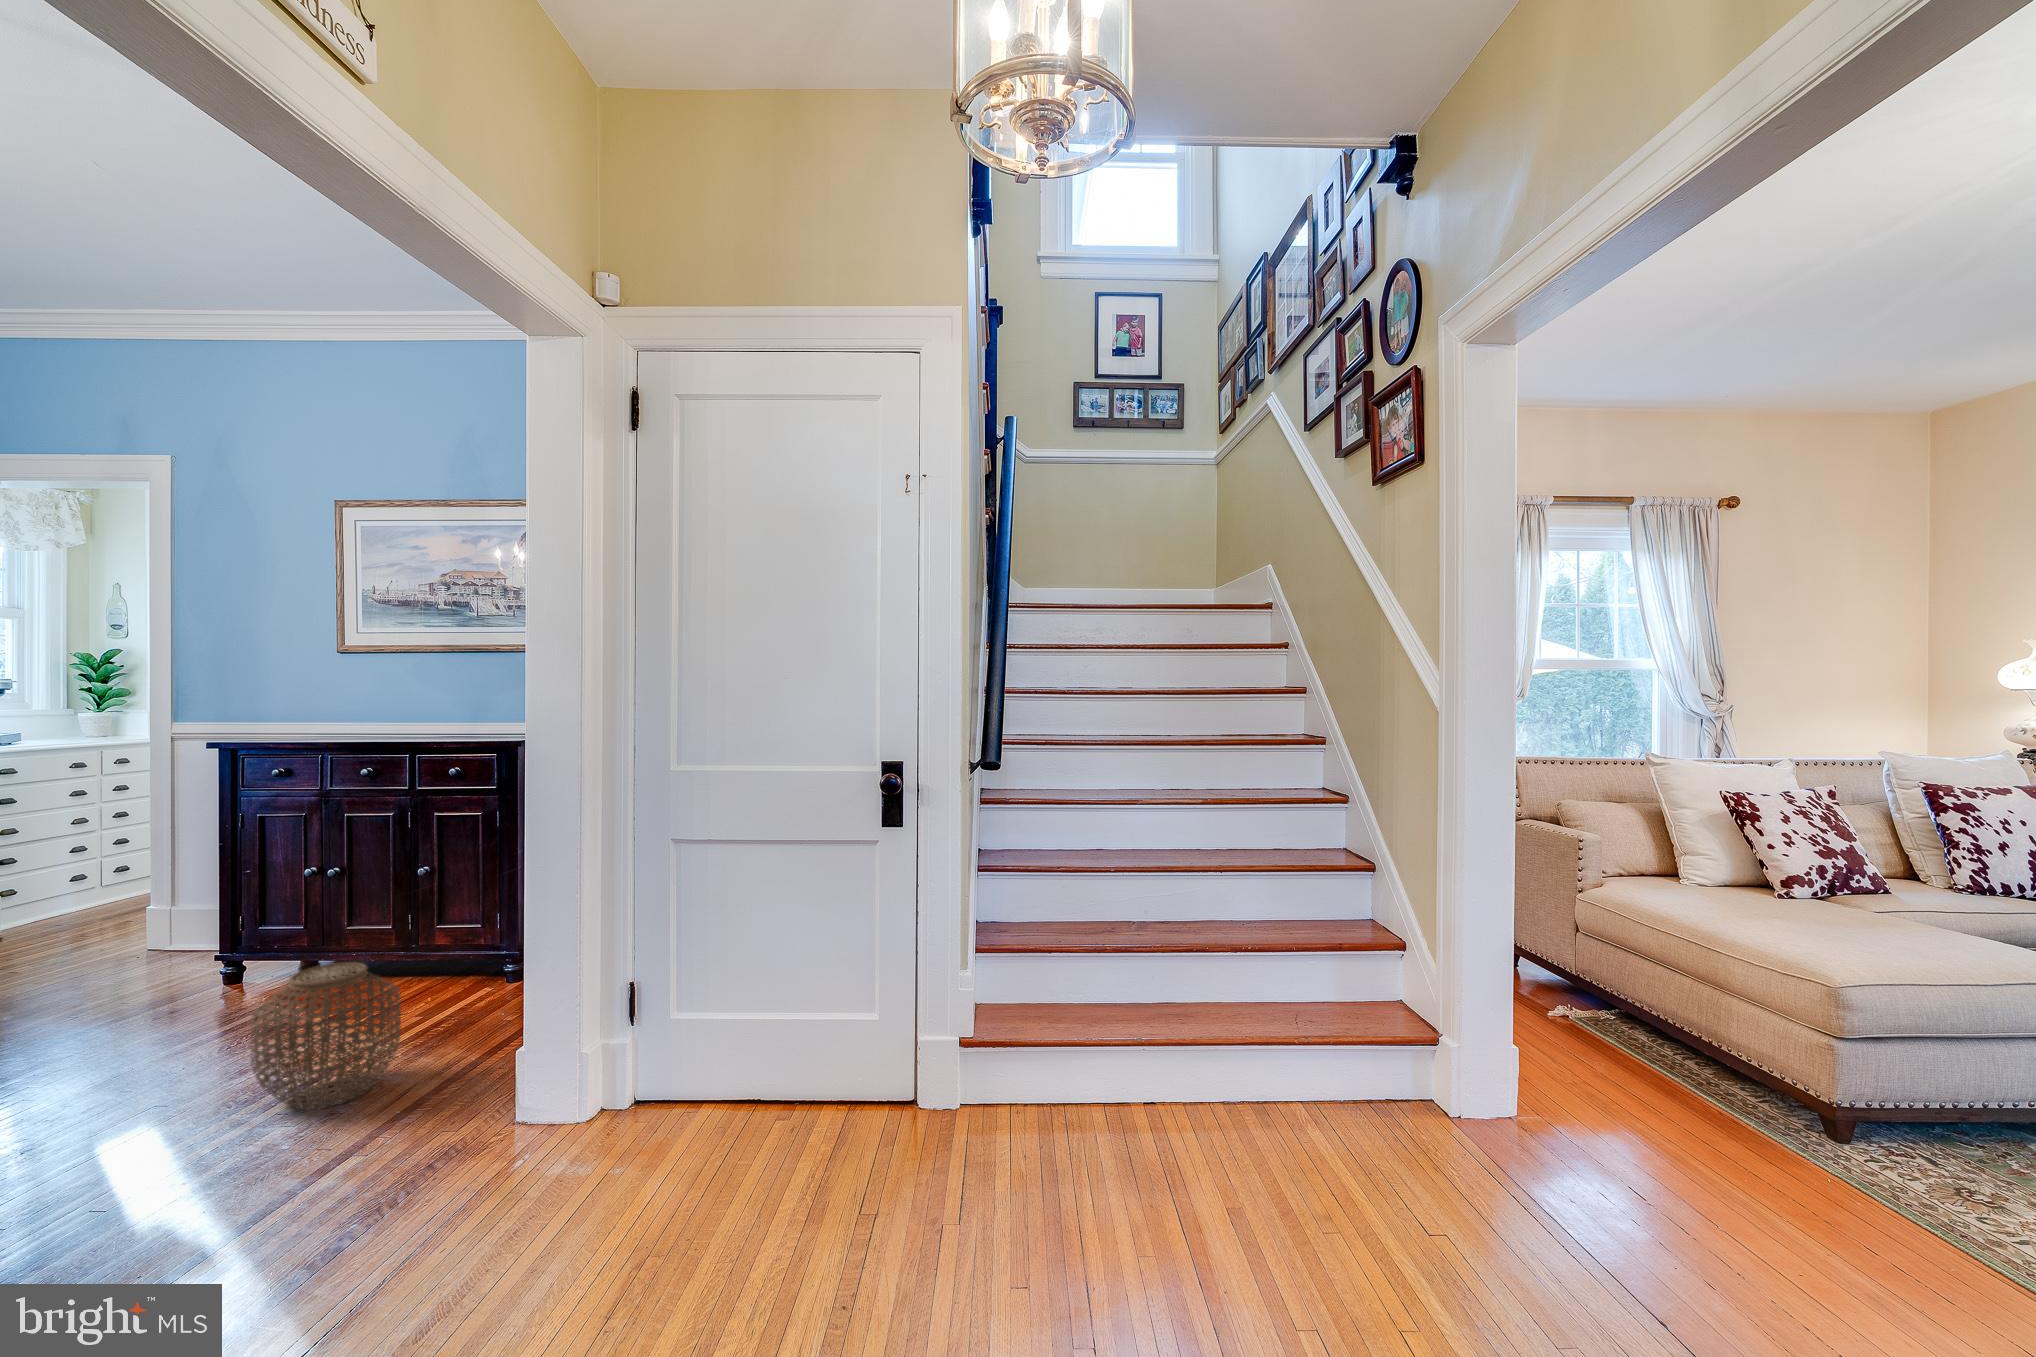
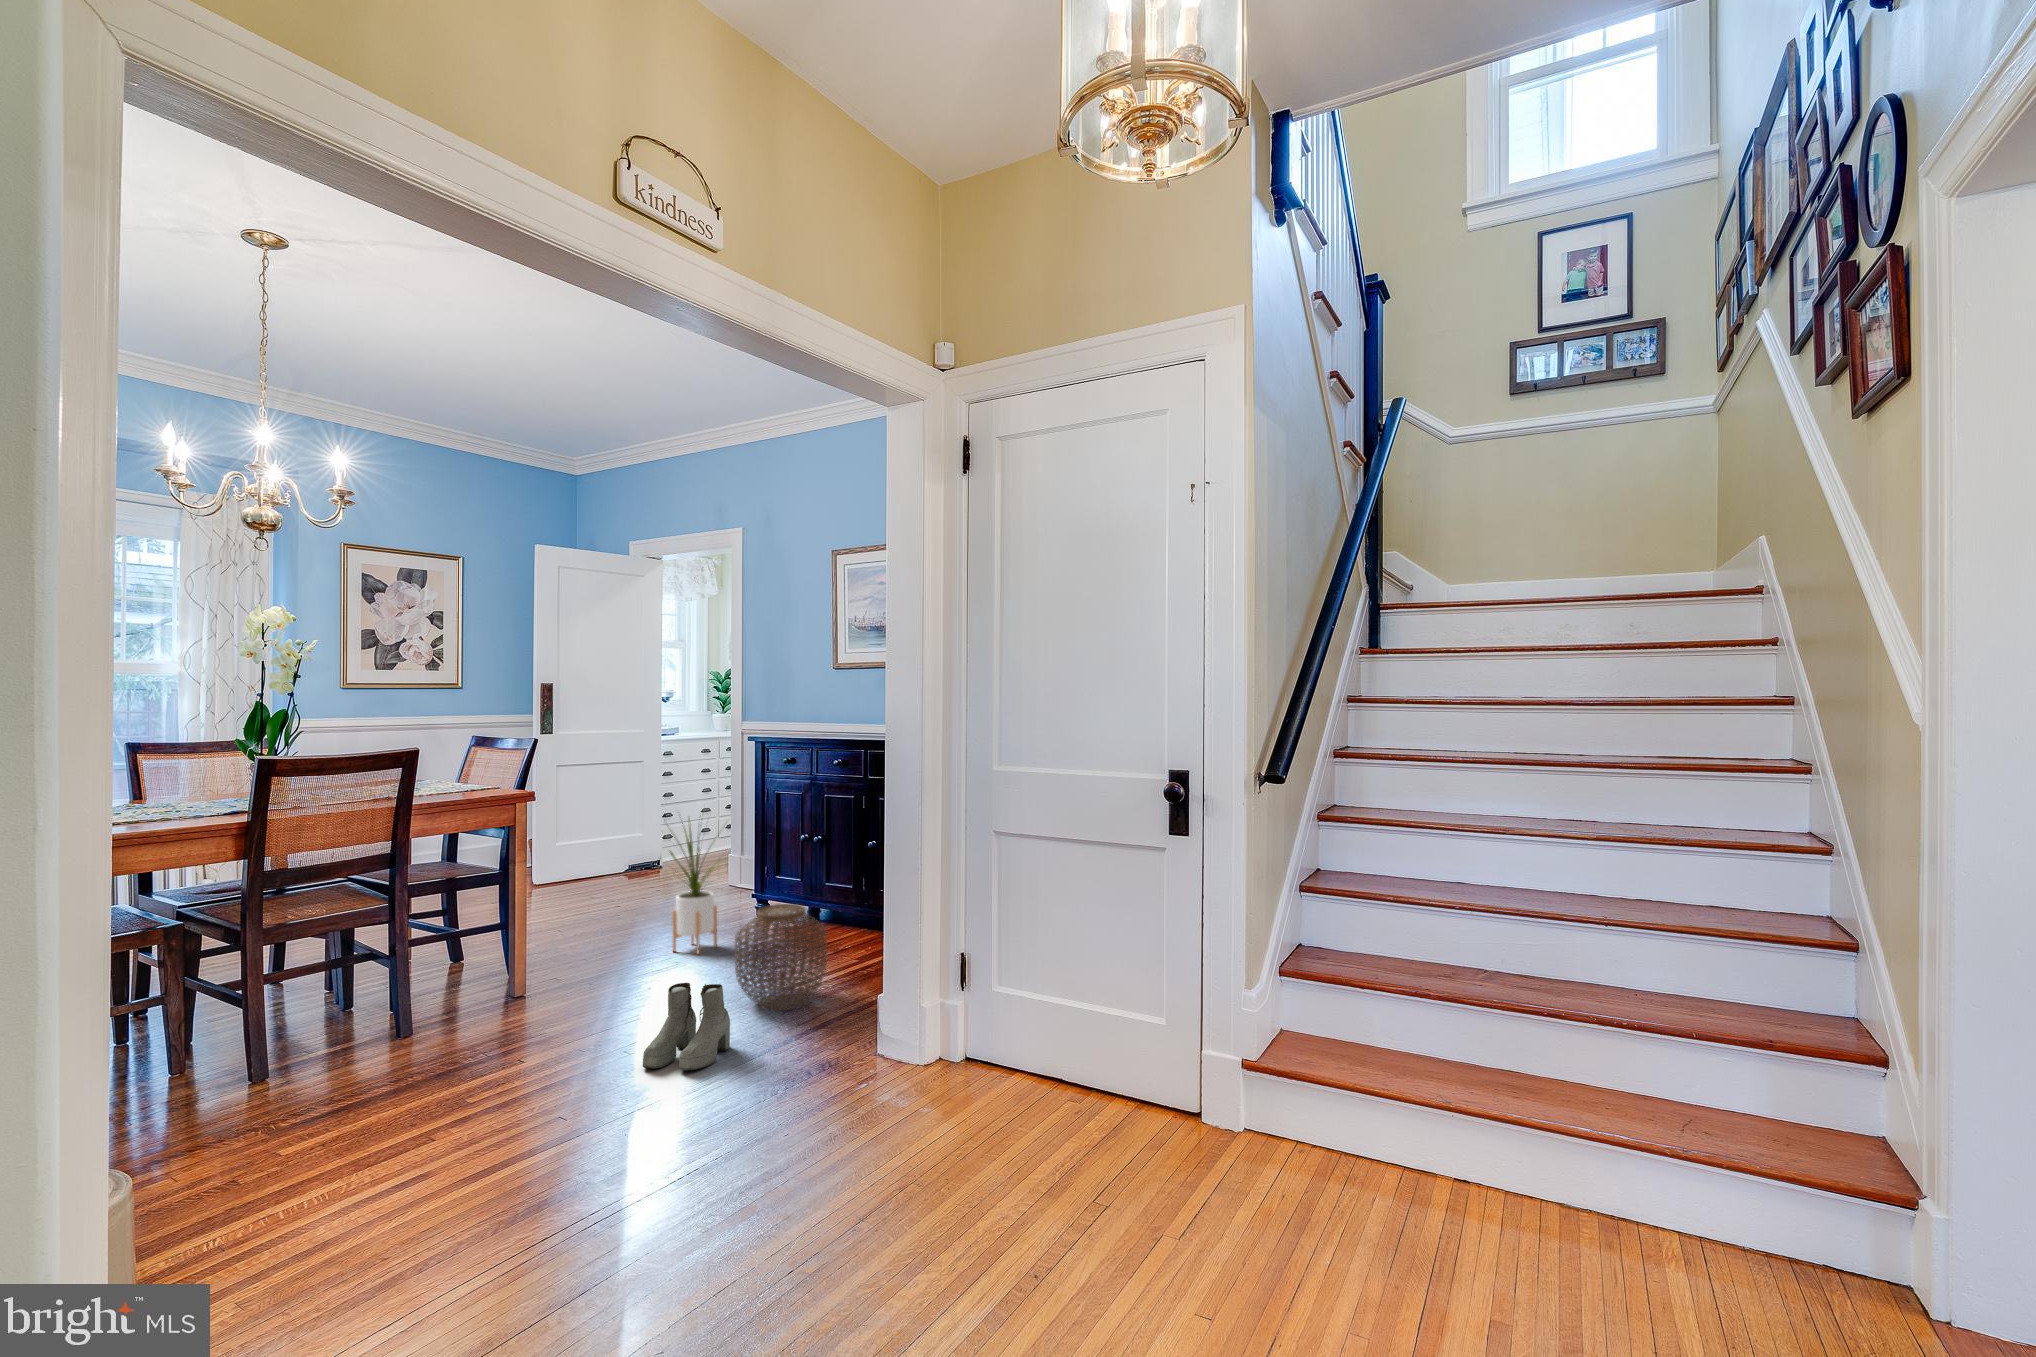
house plant: none [52,843,206,1063] -> present [669,820,728,955]
boots: none [126,1088,274,1235] -> present [643,983,730,1071]

